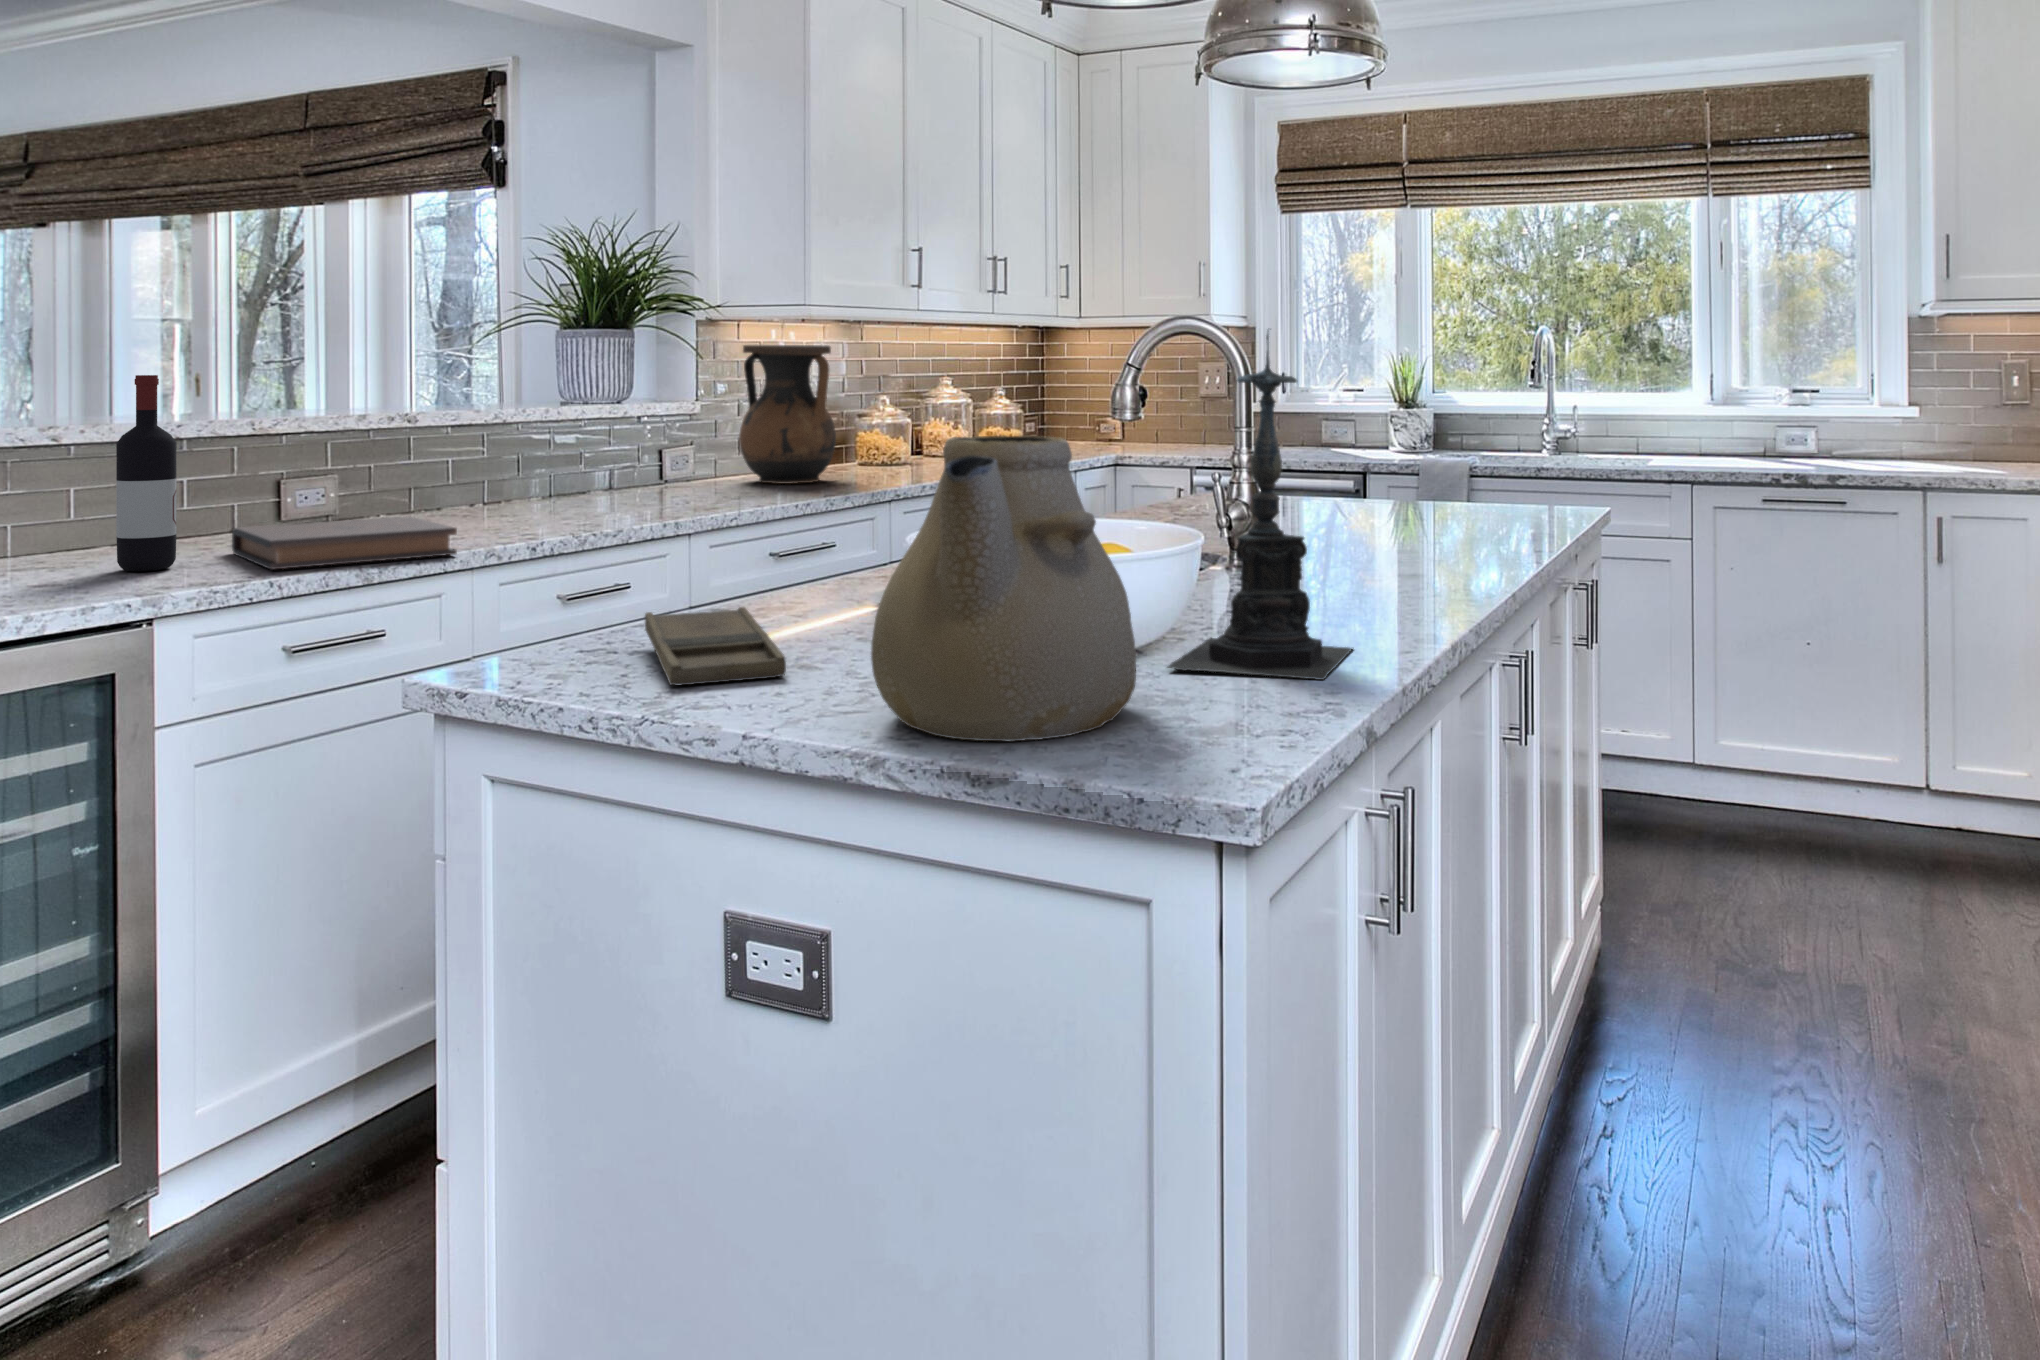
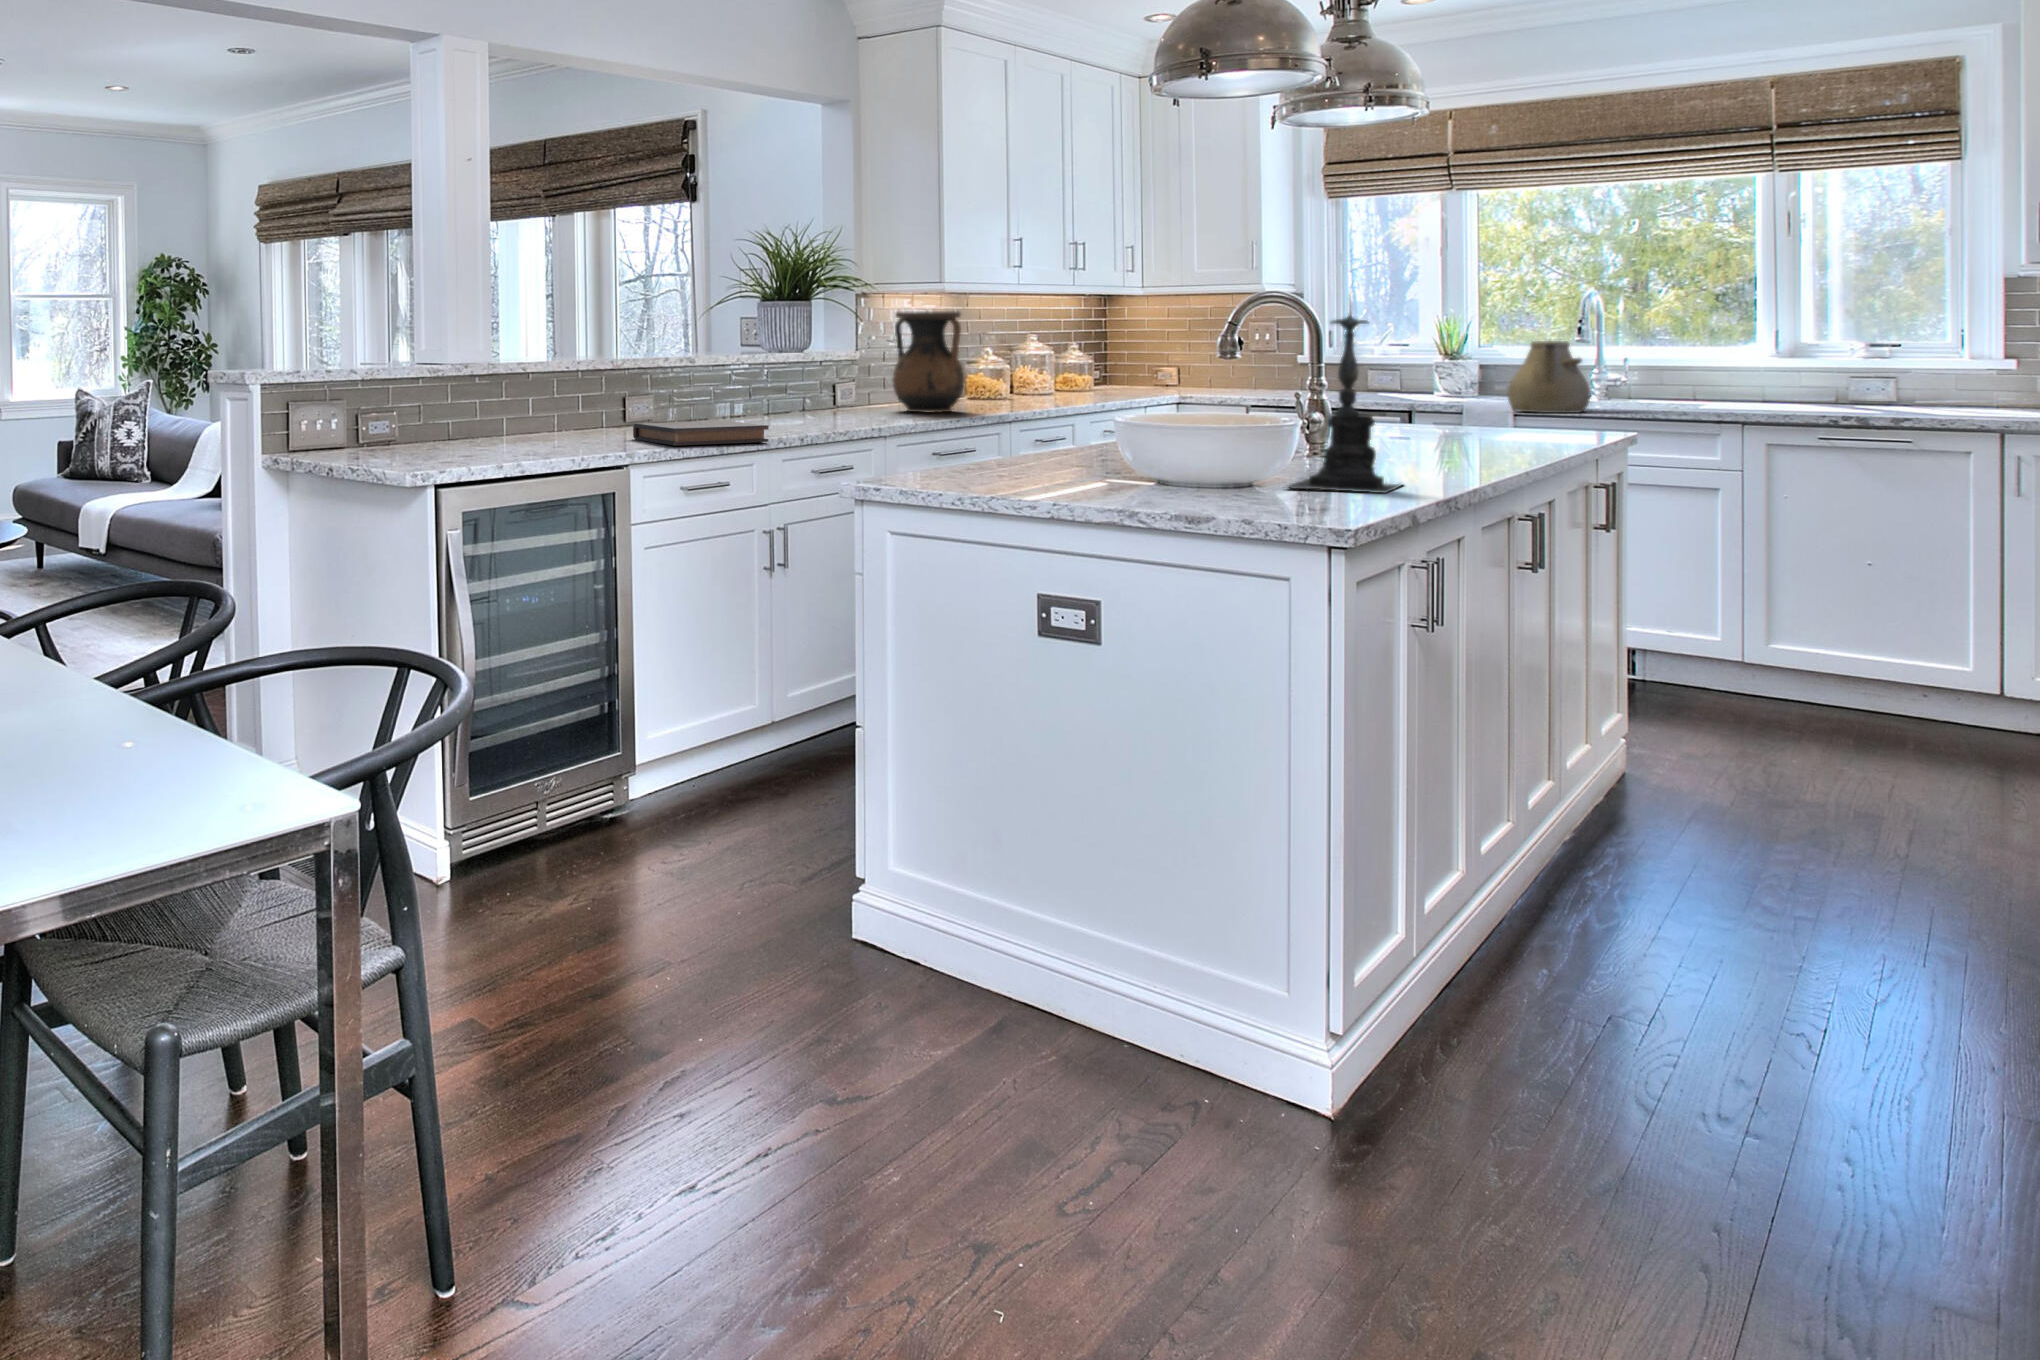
wine bottle: present [116,375,177,571] -> none [588,332,617,445]
teapot: present [871,435,1136,741] -> present [1507,341,1590,413]
tray: present [645,607,786,685] -> none [950,458,1052,488]

